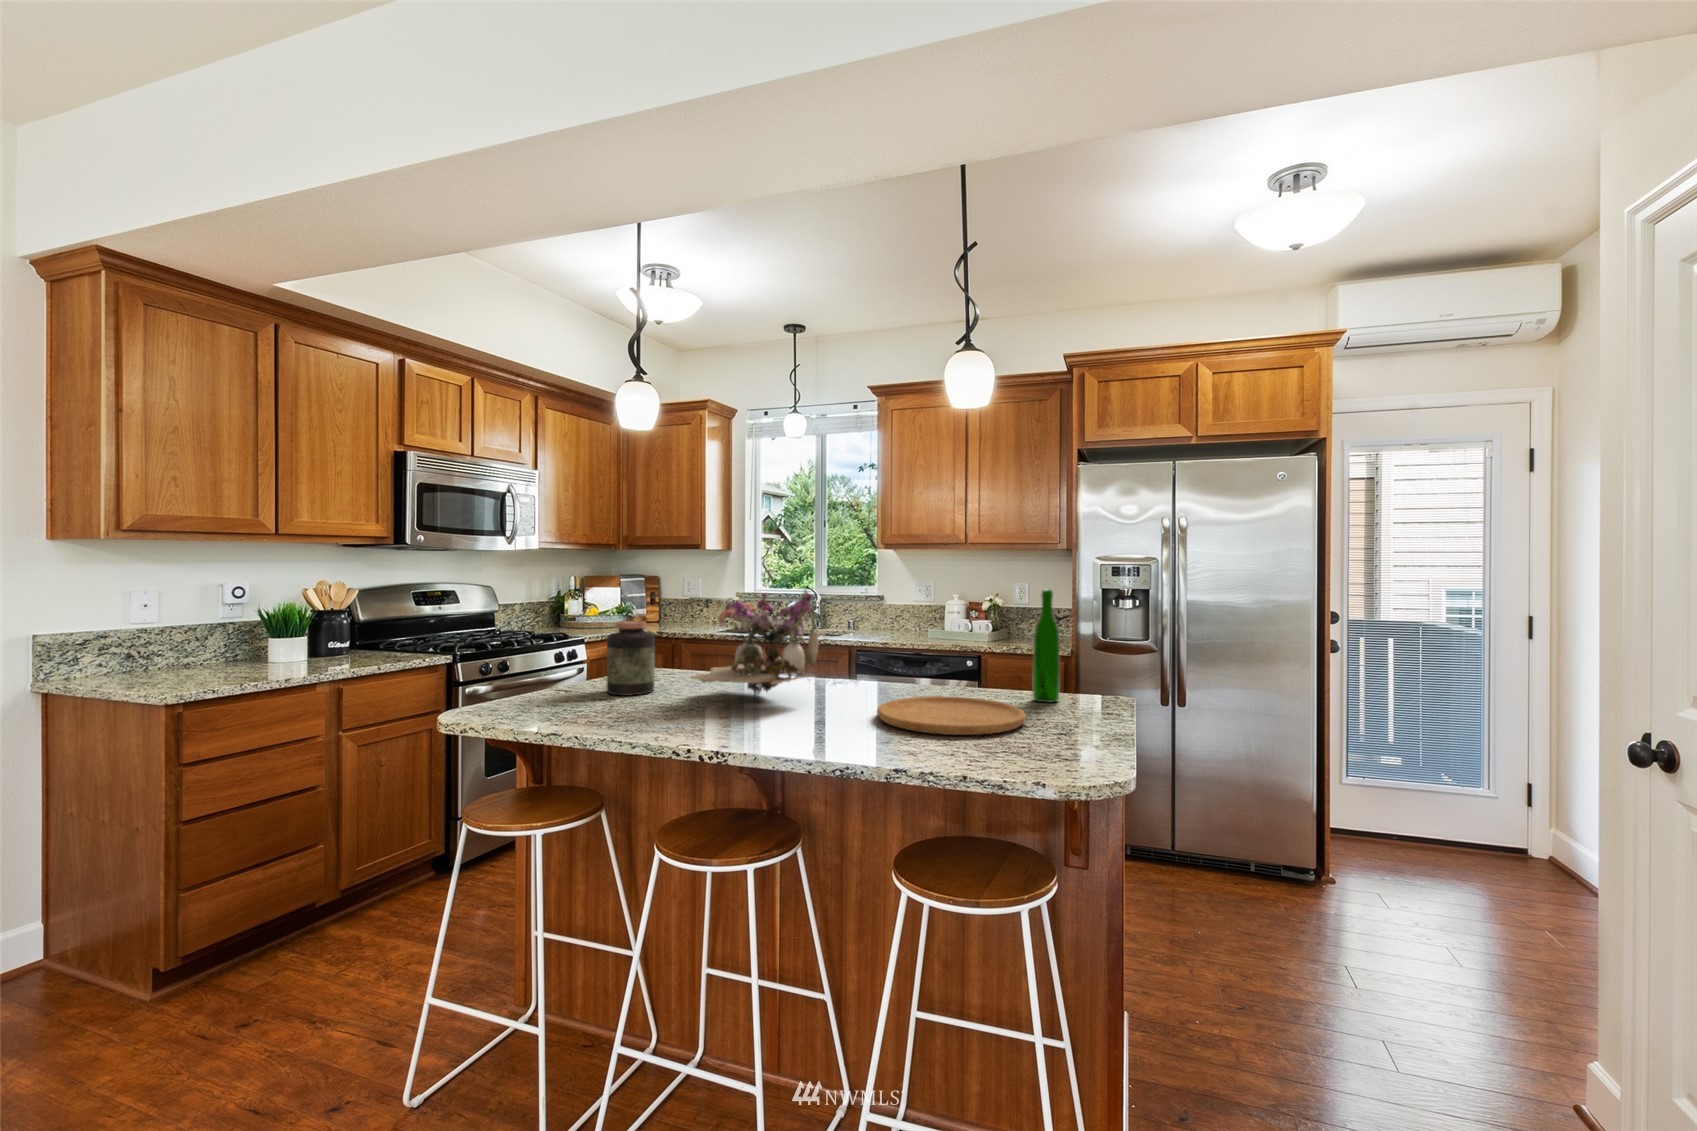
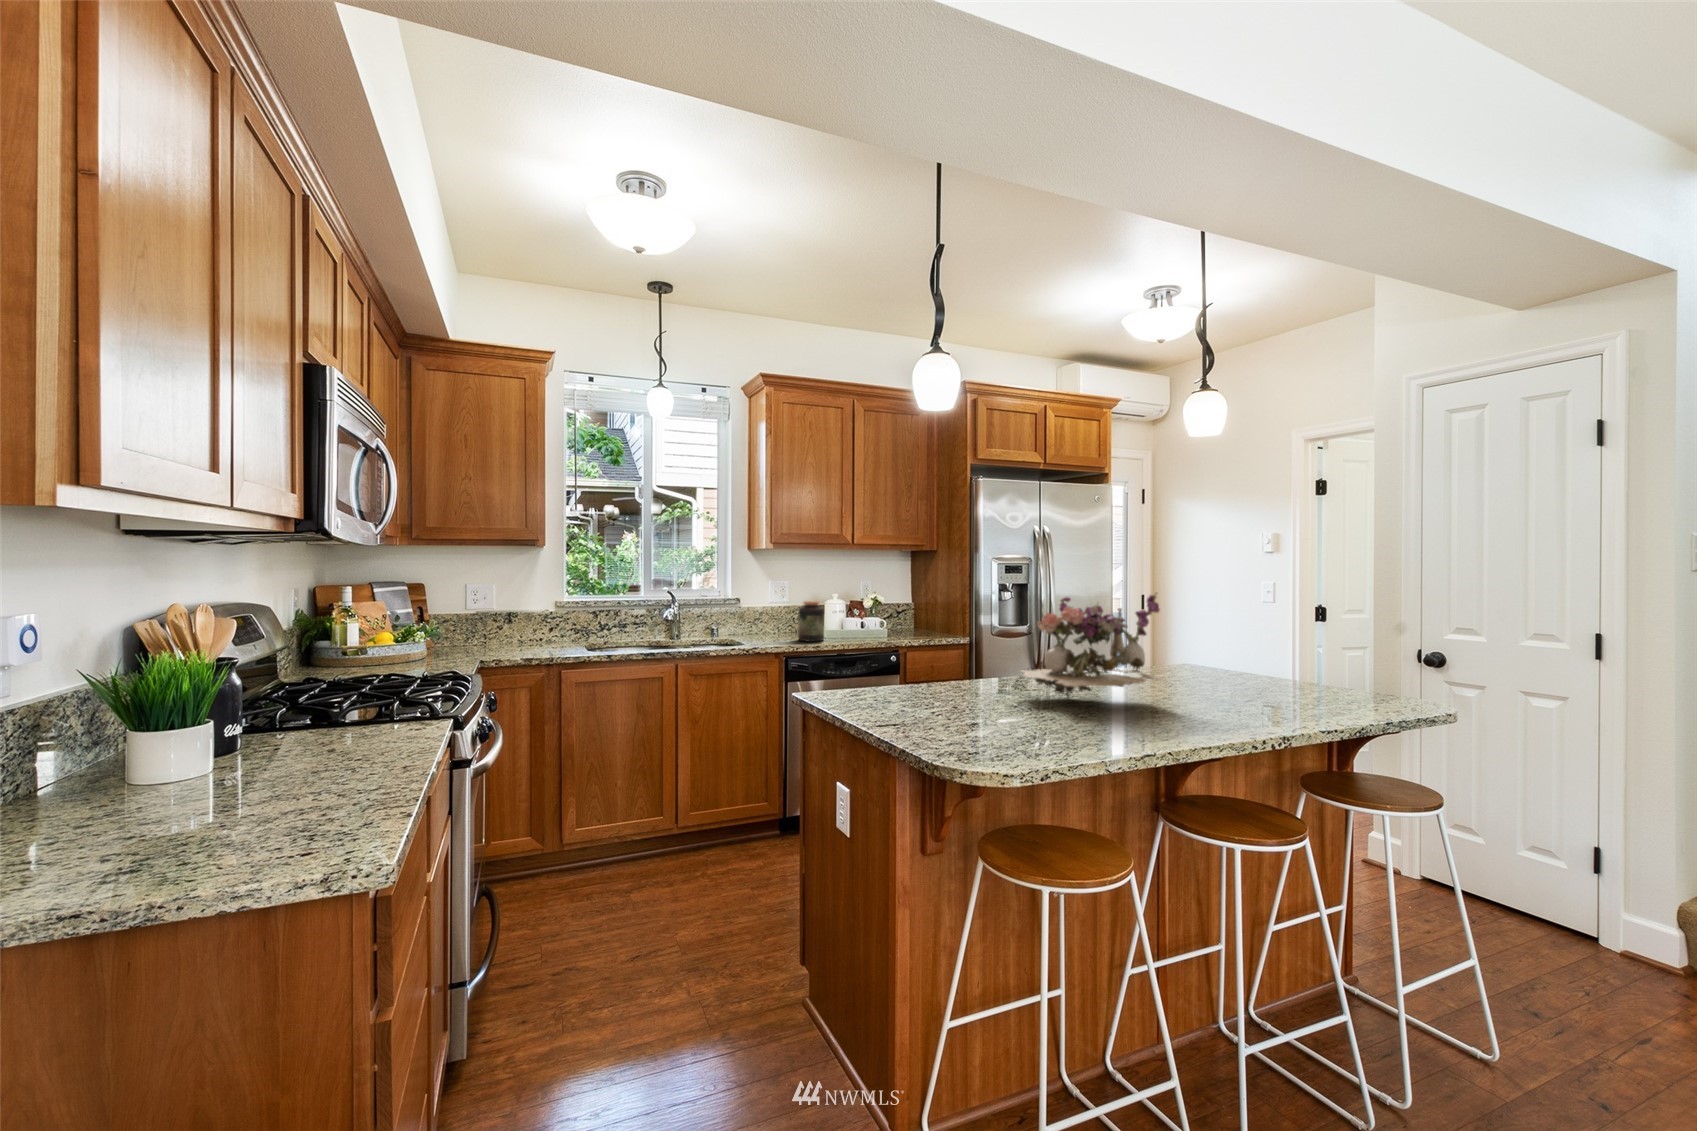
wine bottle: present [1033,590,1060,702] -> none [1188,587,1211,674]
jar: present [607,621,655,695] -> present [798,601,824,642]
cutting board: present [877,696,1026,735] -> none [1178,675,1311,701]

